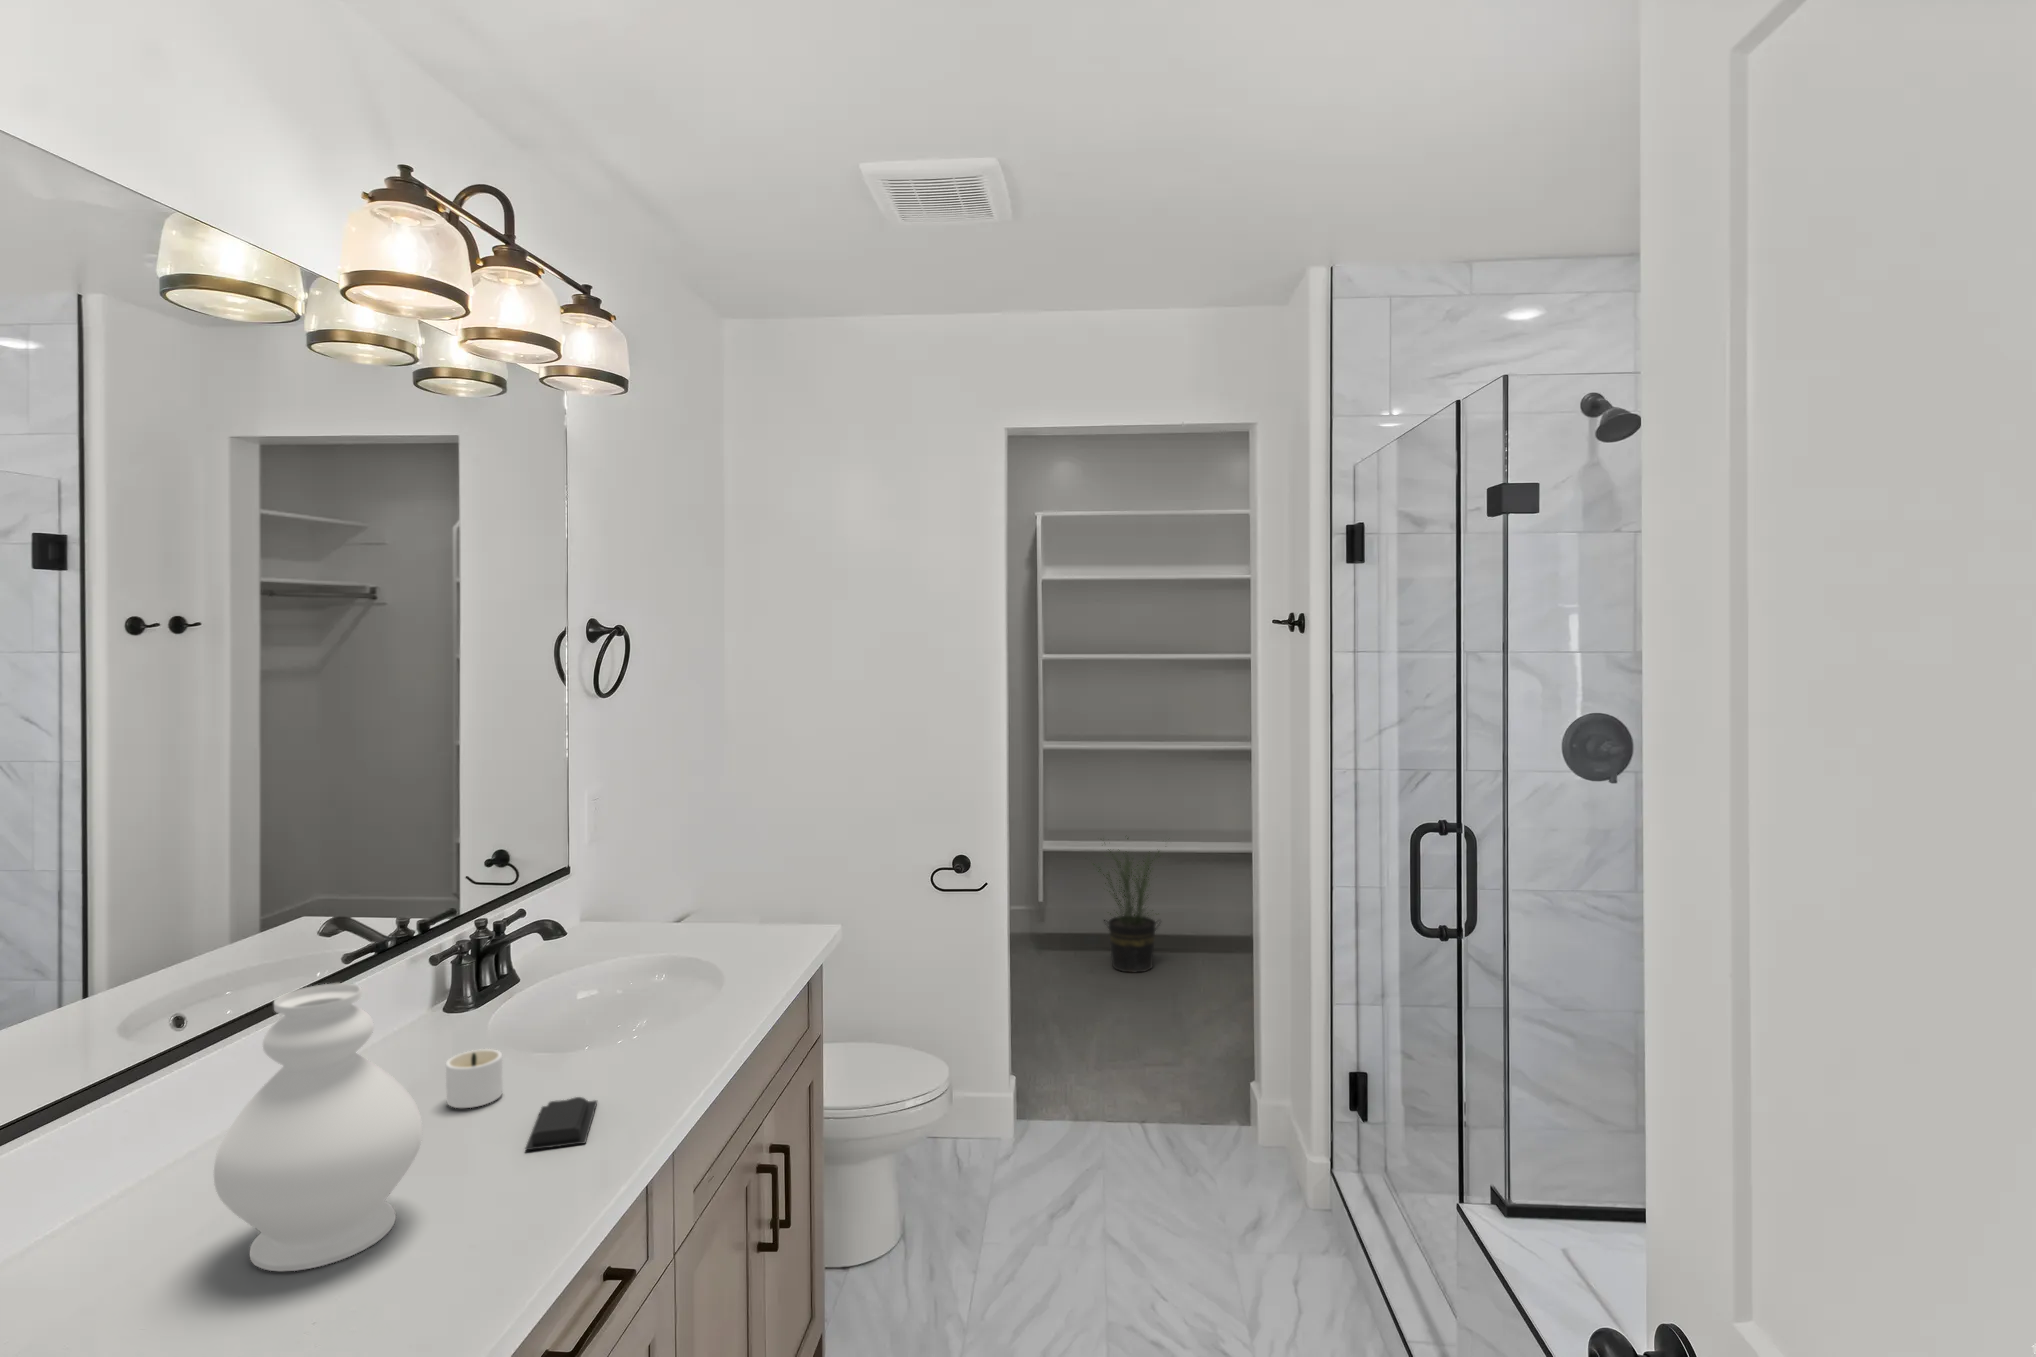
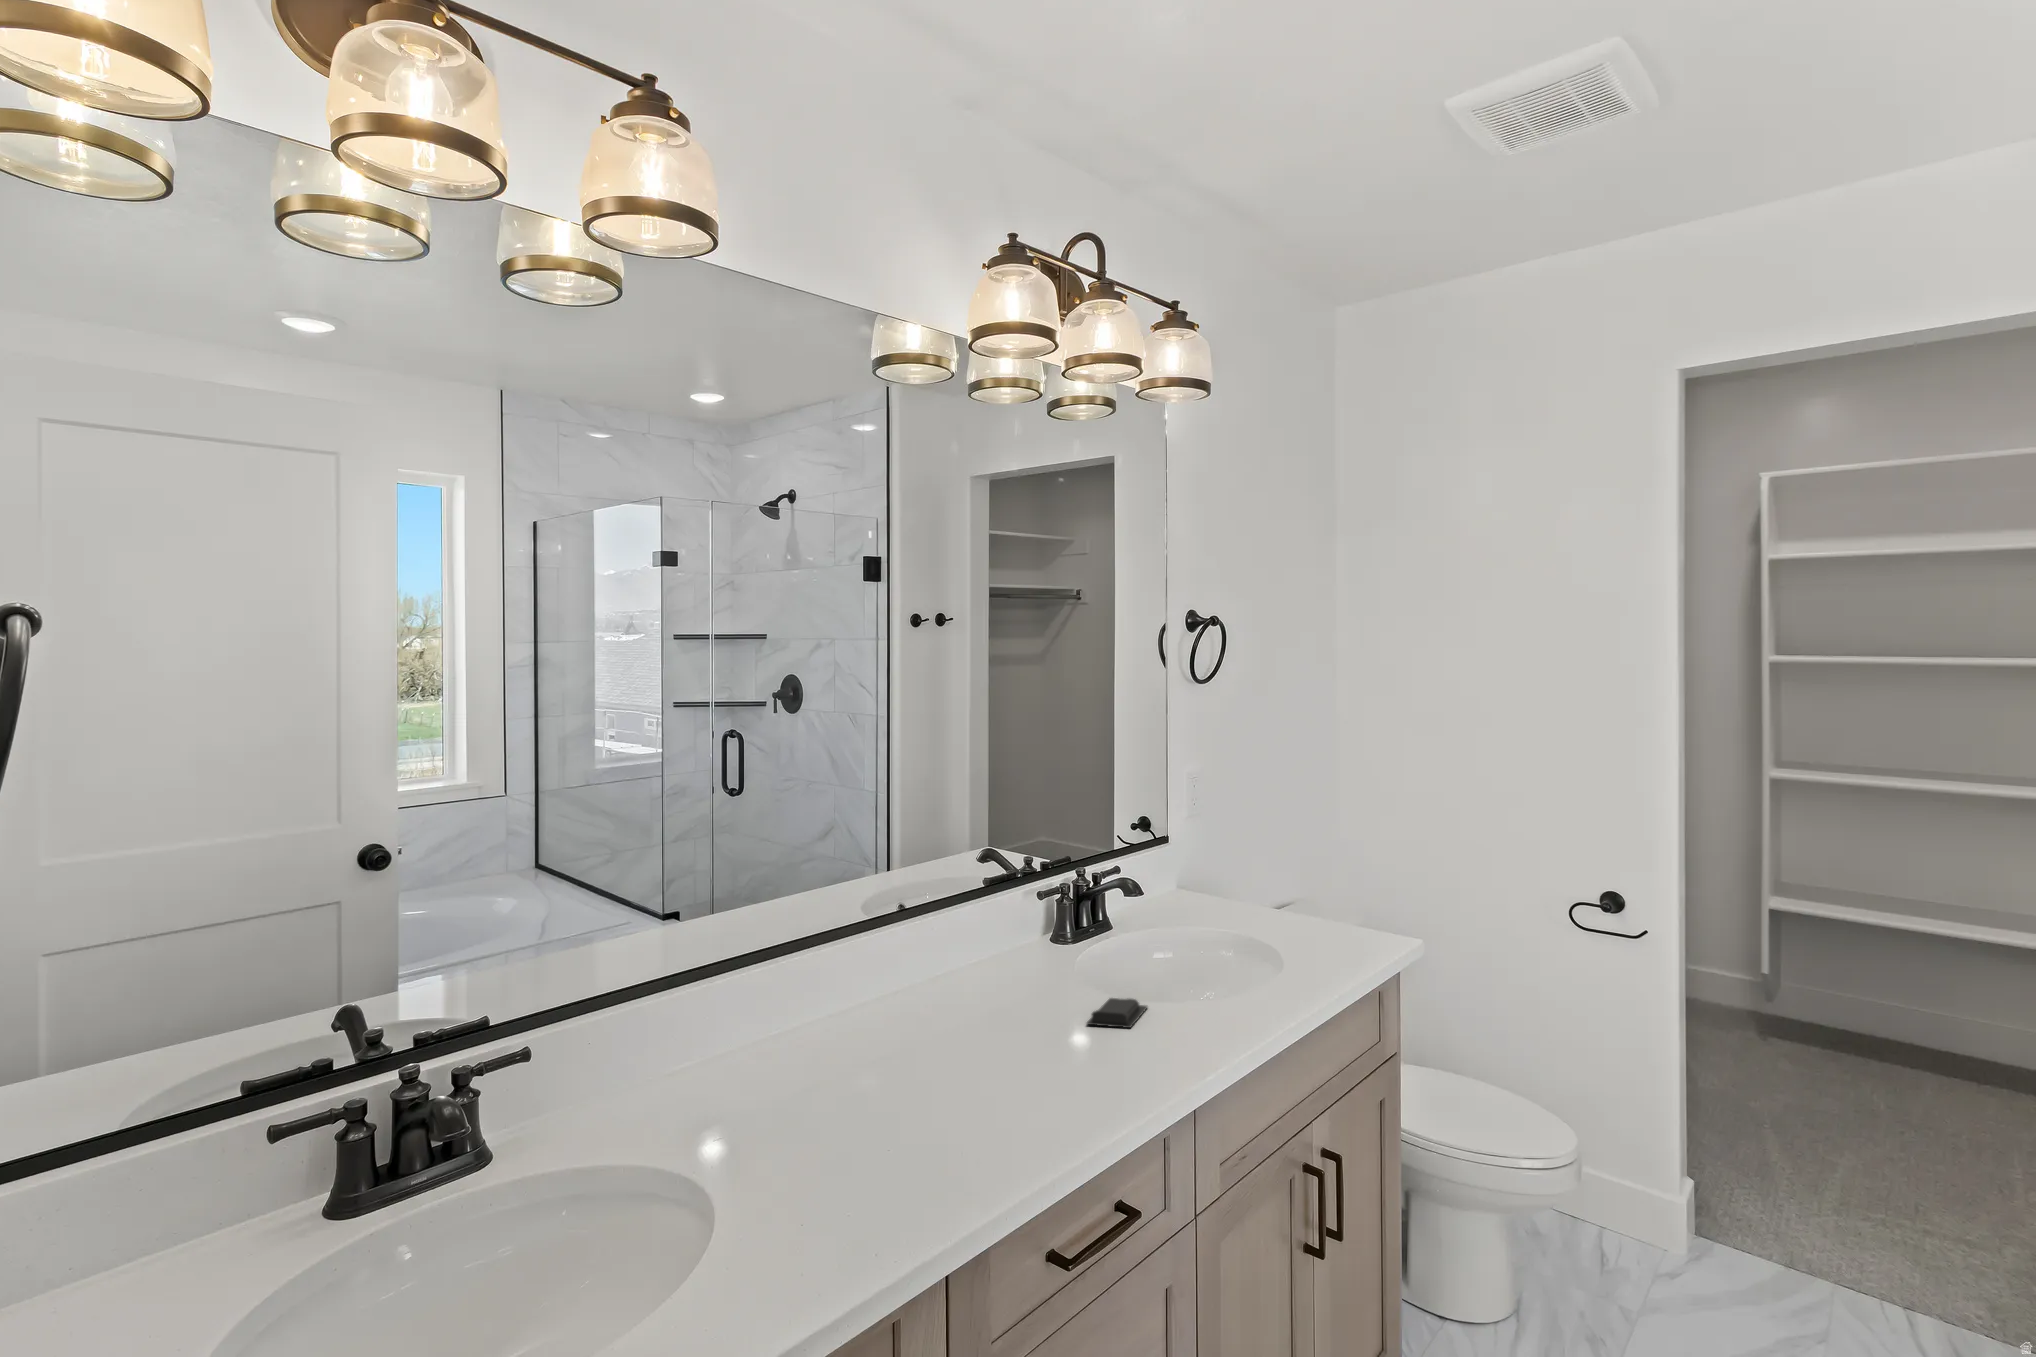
potted plant: present [1093,838,1160,972] -> none [1835,893,1983,1093]
decorative vase: present [214,983,422,1271] -> none [885,863,1010,1056]
candle: present [446,1049,503,1108] -> none [1040,954,1100,996]

